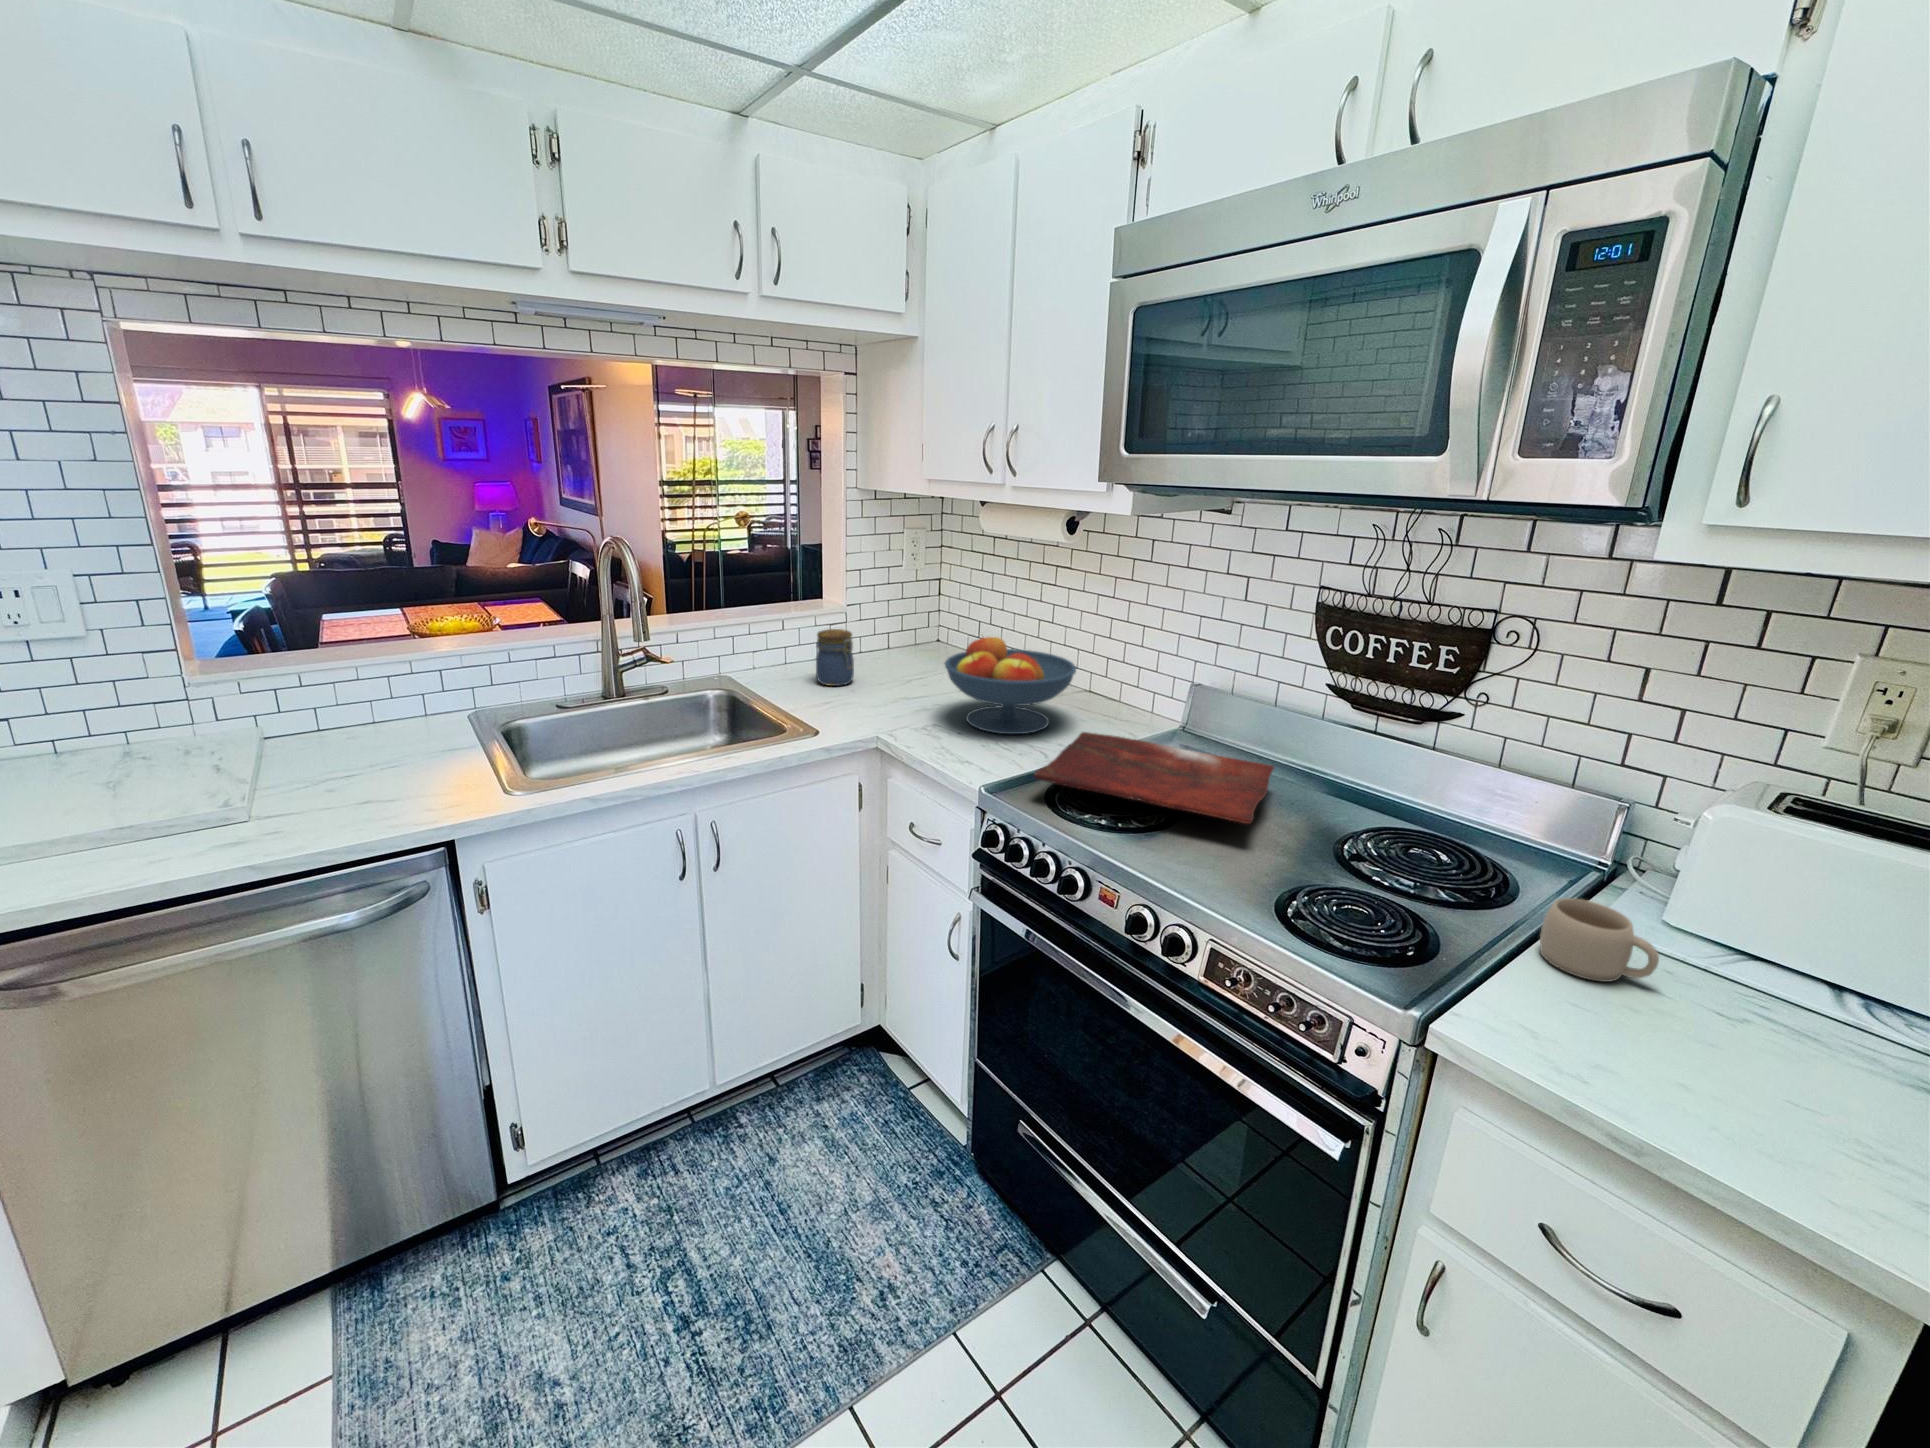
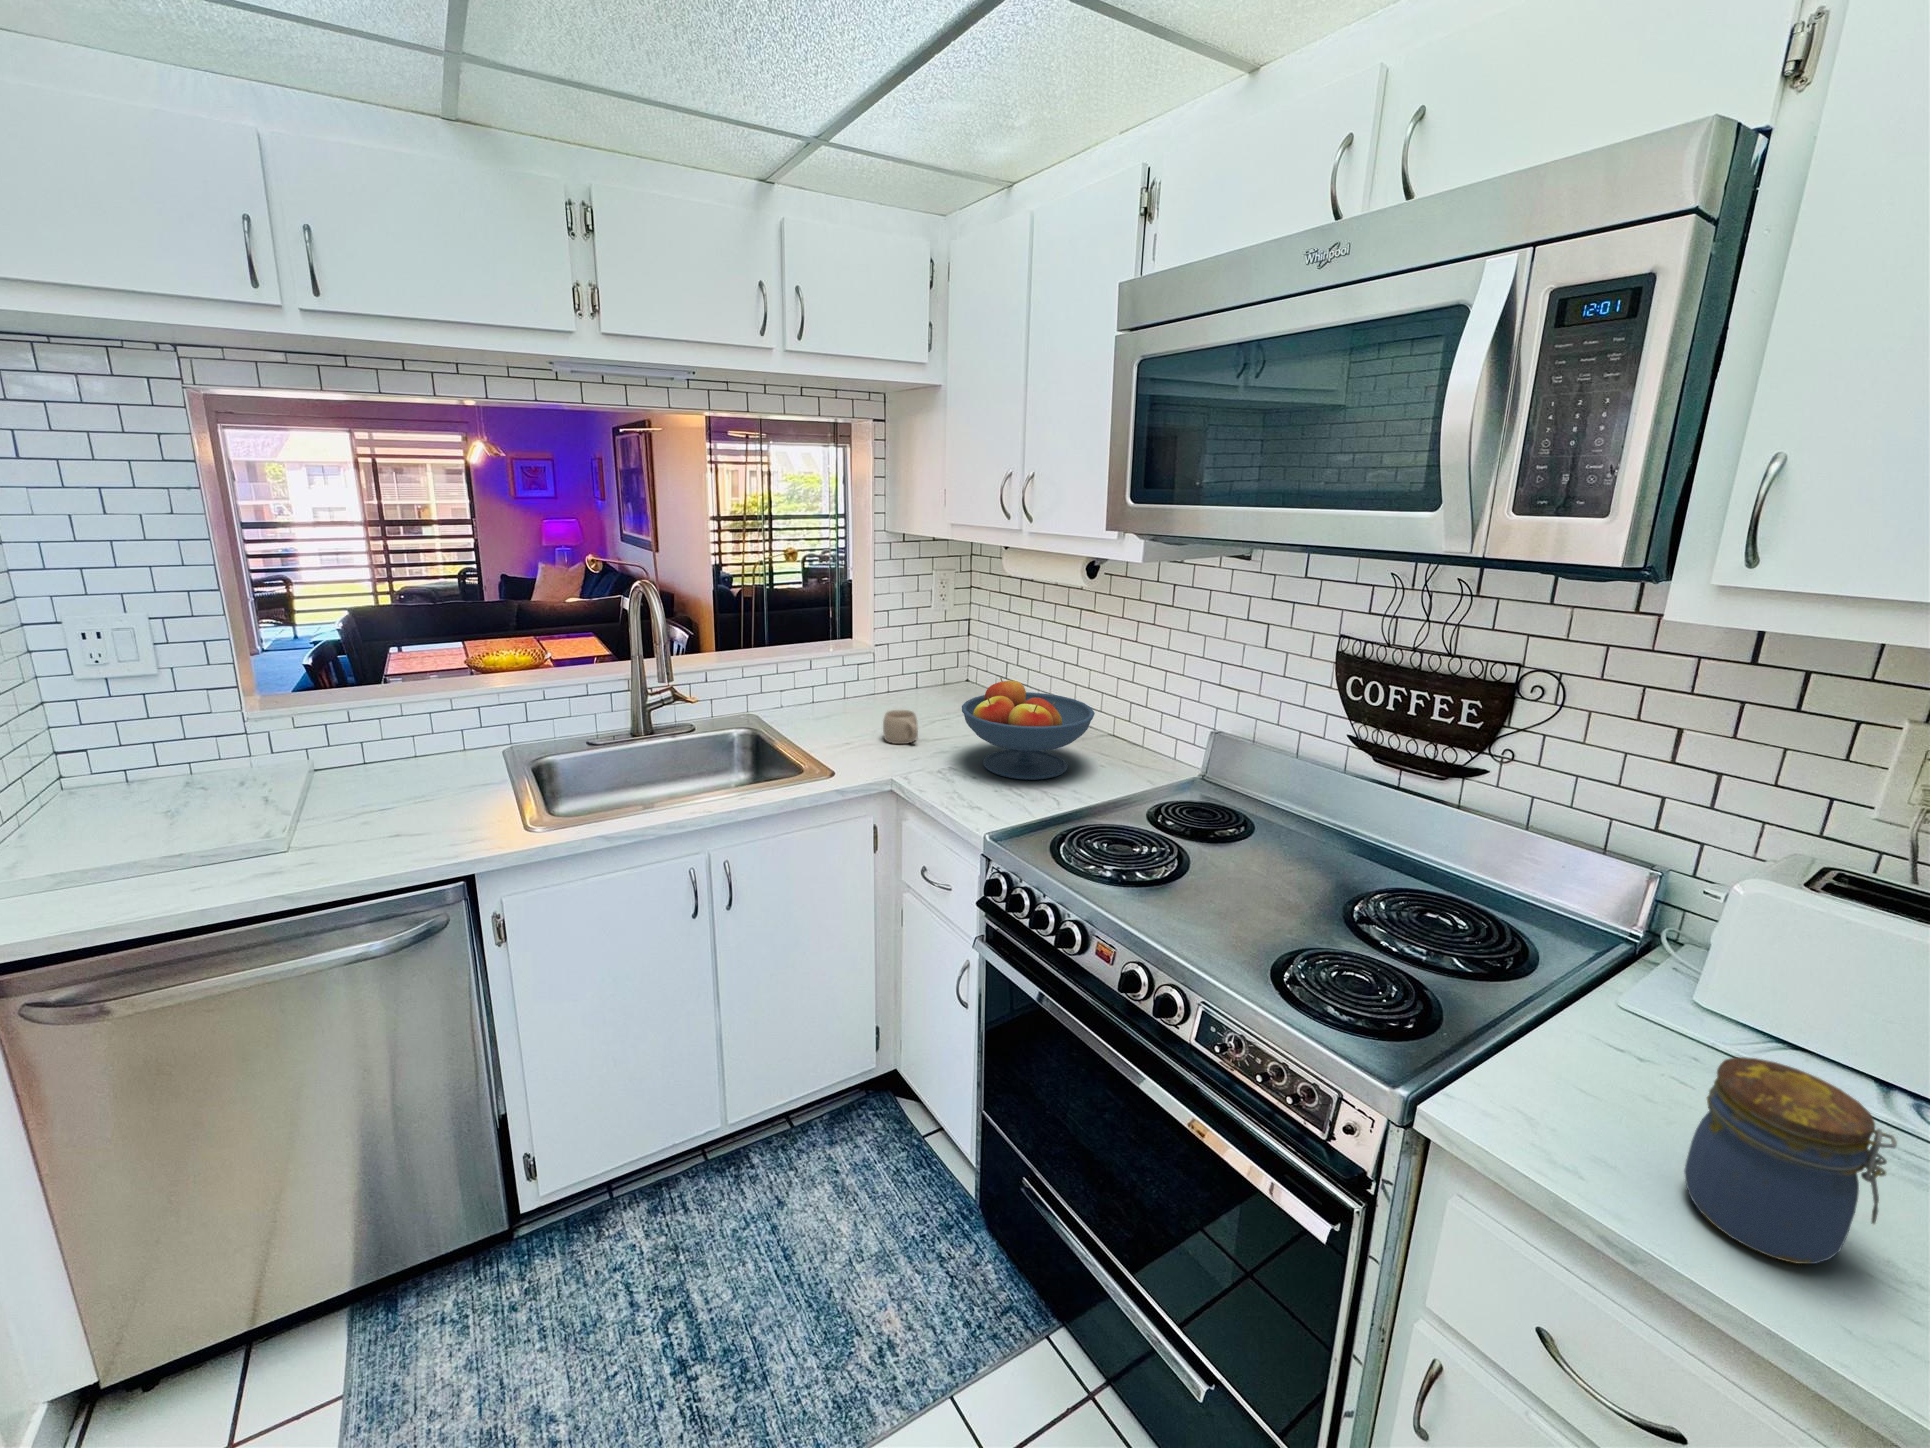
jar: present [816,629,854,686] -> present [1684,1057,1897,1264]
cutting board: present [1034,732,1274,824] -> none [1038,779,1290,882]
mug: present [1540,898,1659,982] -> present [883,710,918,744]

